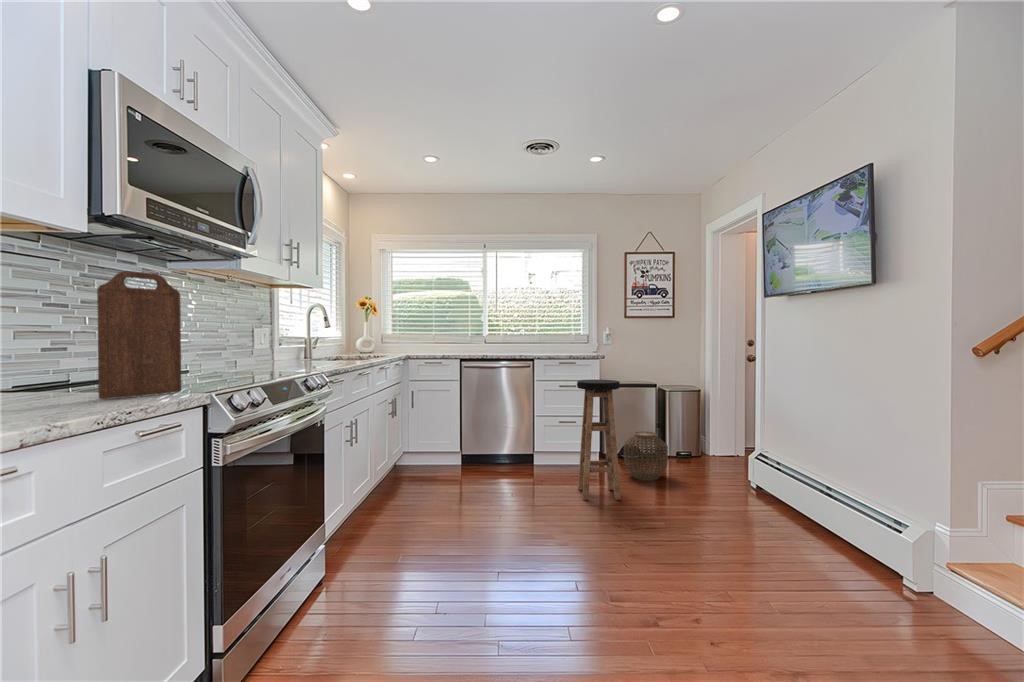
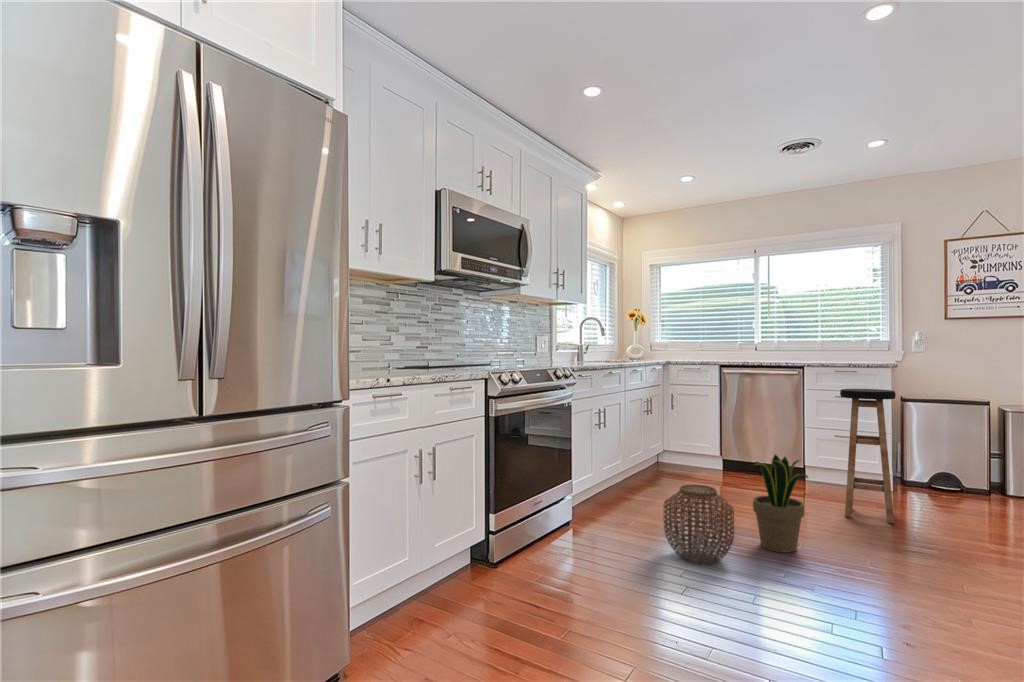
cutting board: present [97,271,181,399] -> none [437,301,476,372]
woven basket: present [624,431,668,481] -> present [664,484,734,565]
potted plant: none [531,456,586,559] -> present [753,455,808,553]

